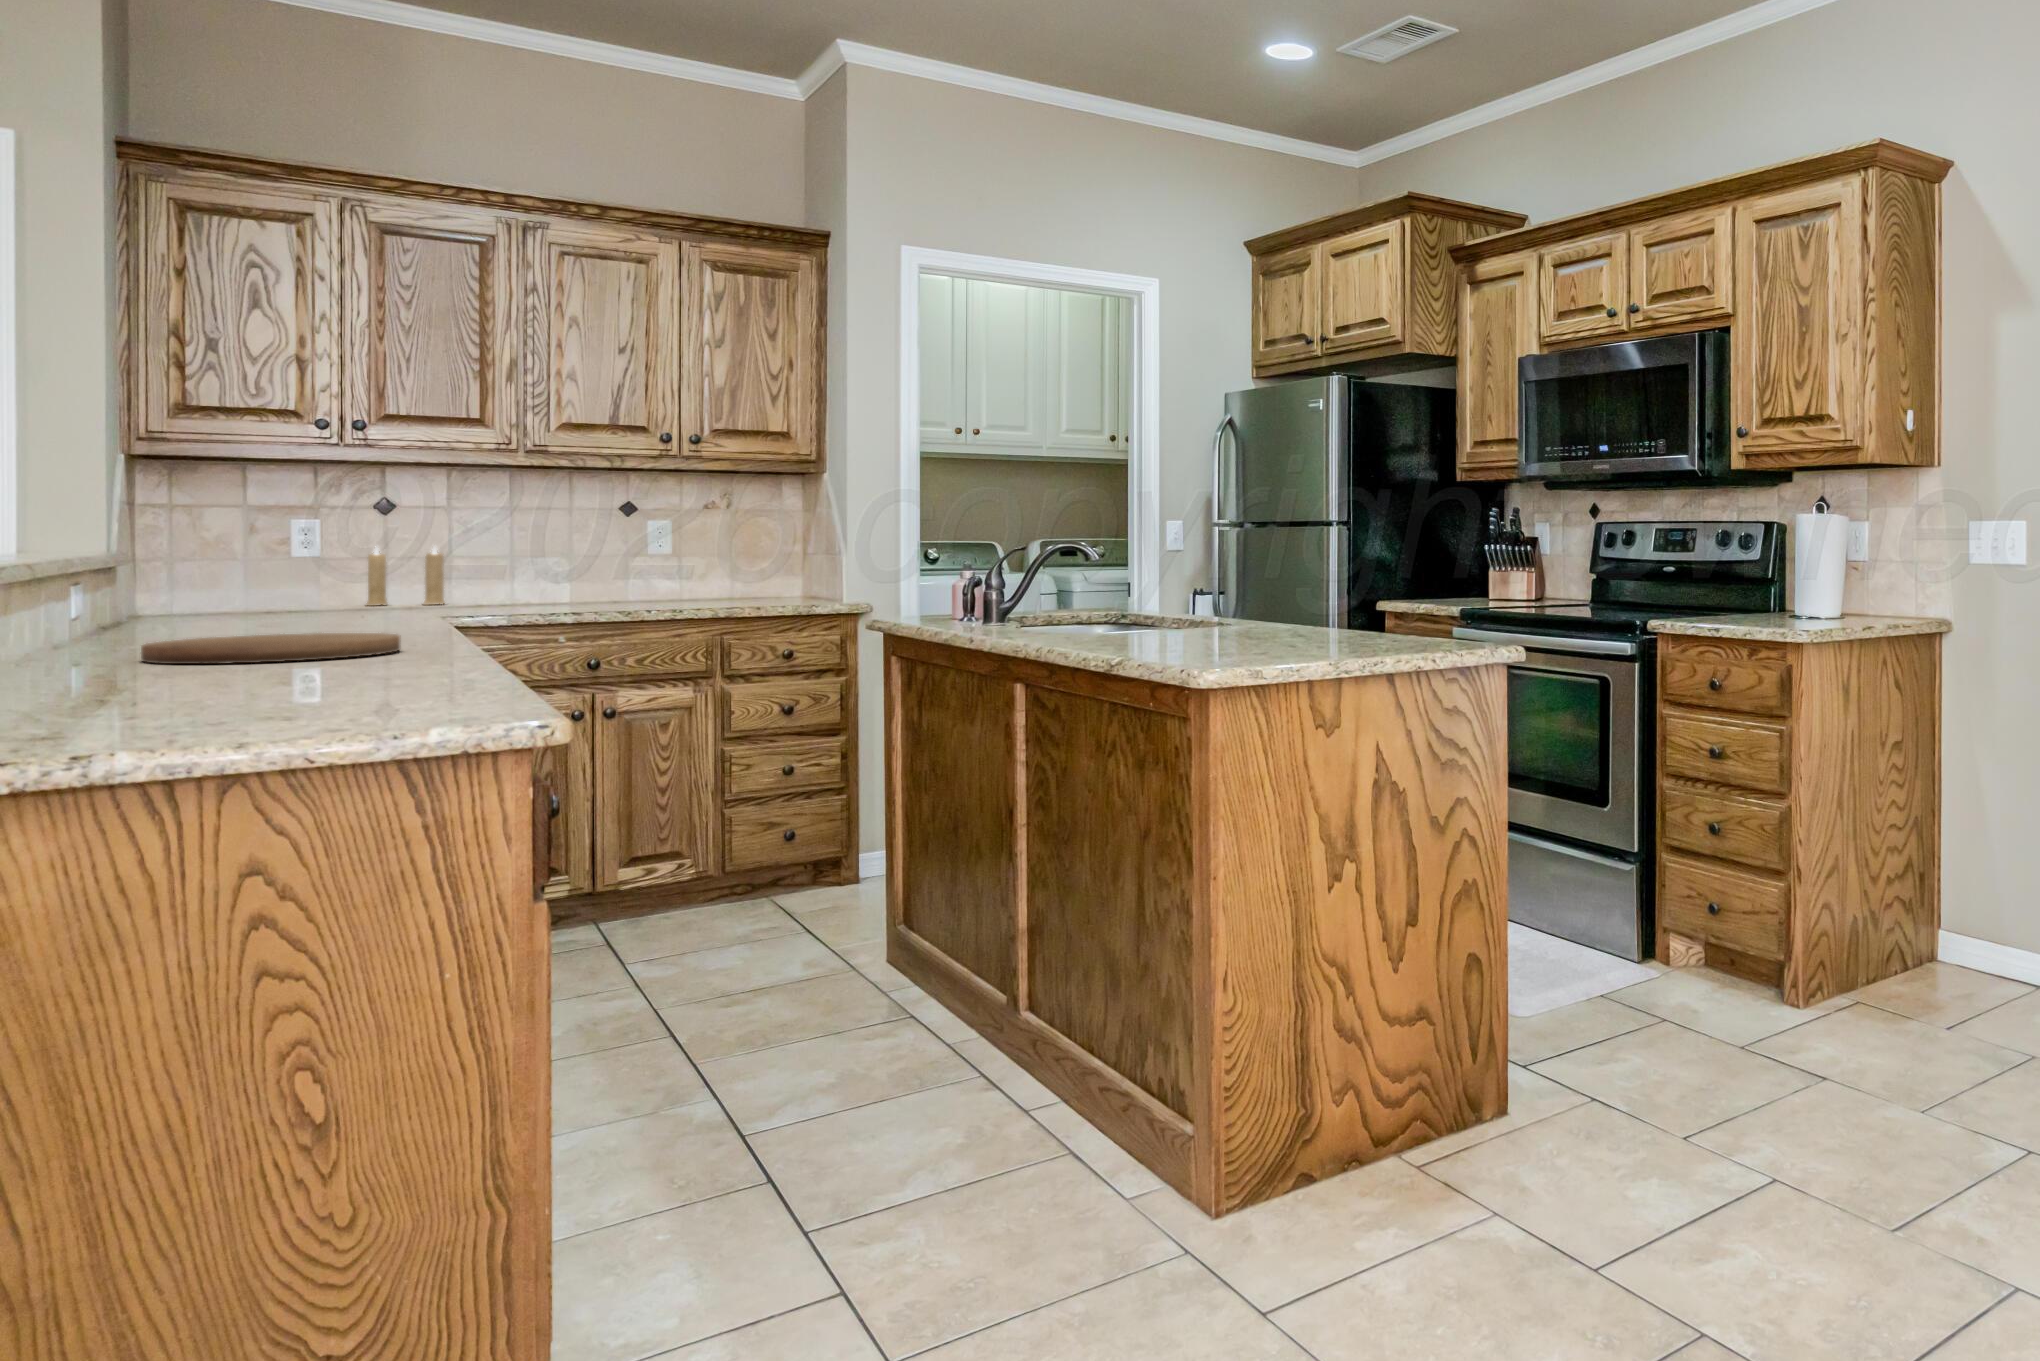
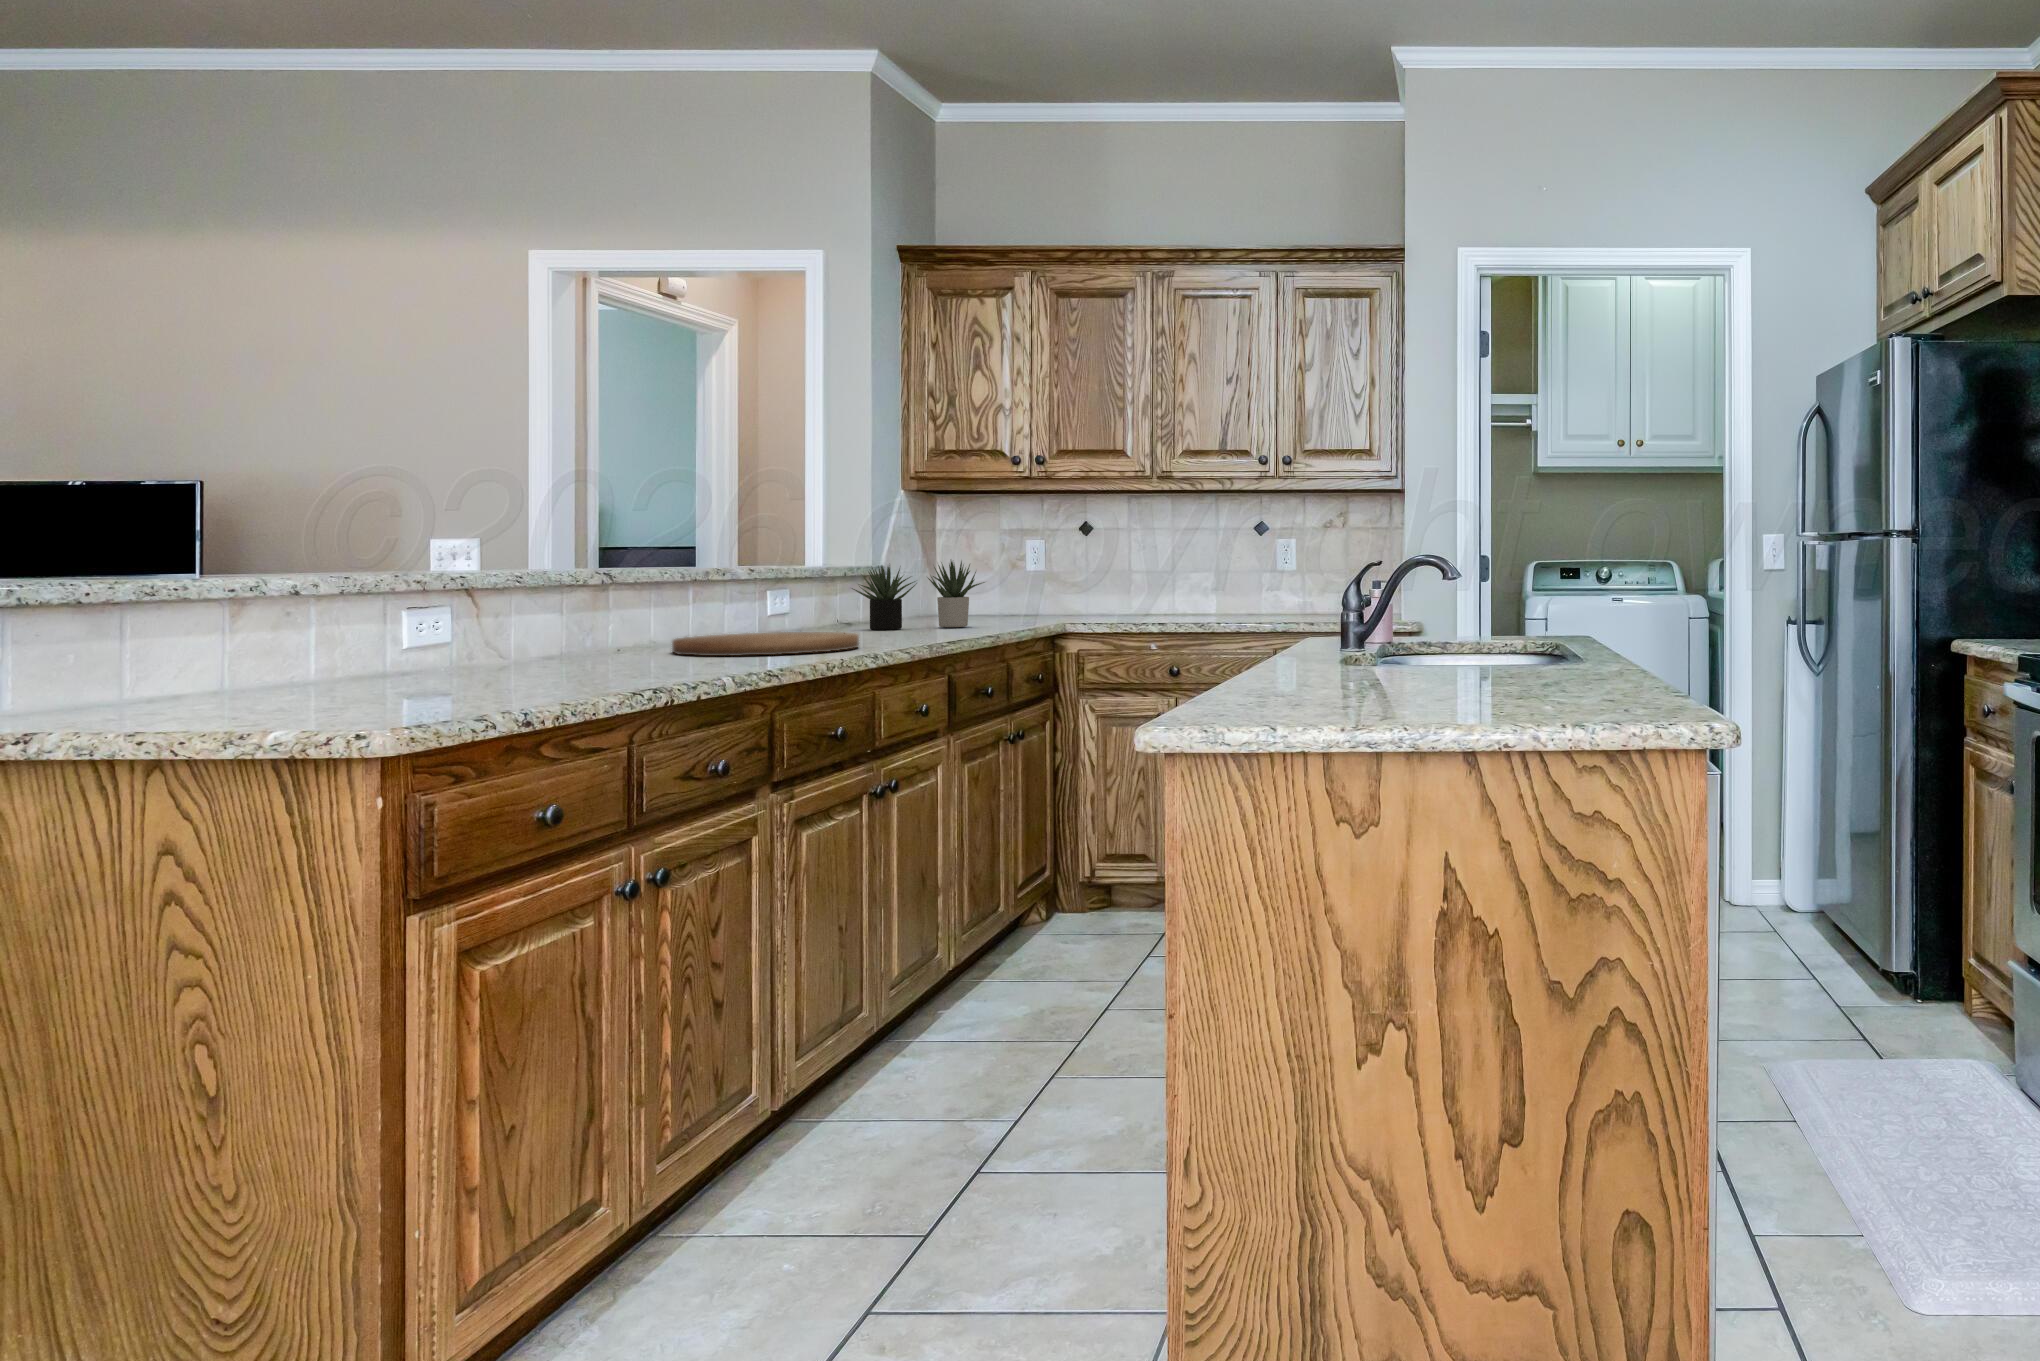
succulent plant: none [170,543,350,635] -> present [852,561,985,630]
candle: present [367,546,444,606] -> none [1125,558,1177,609]

